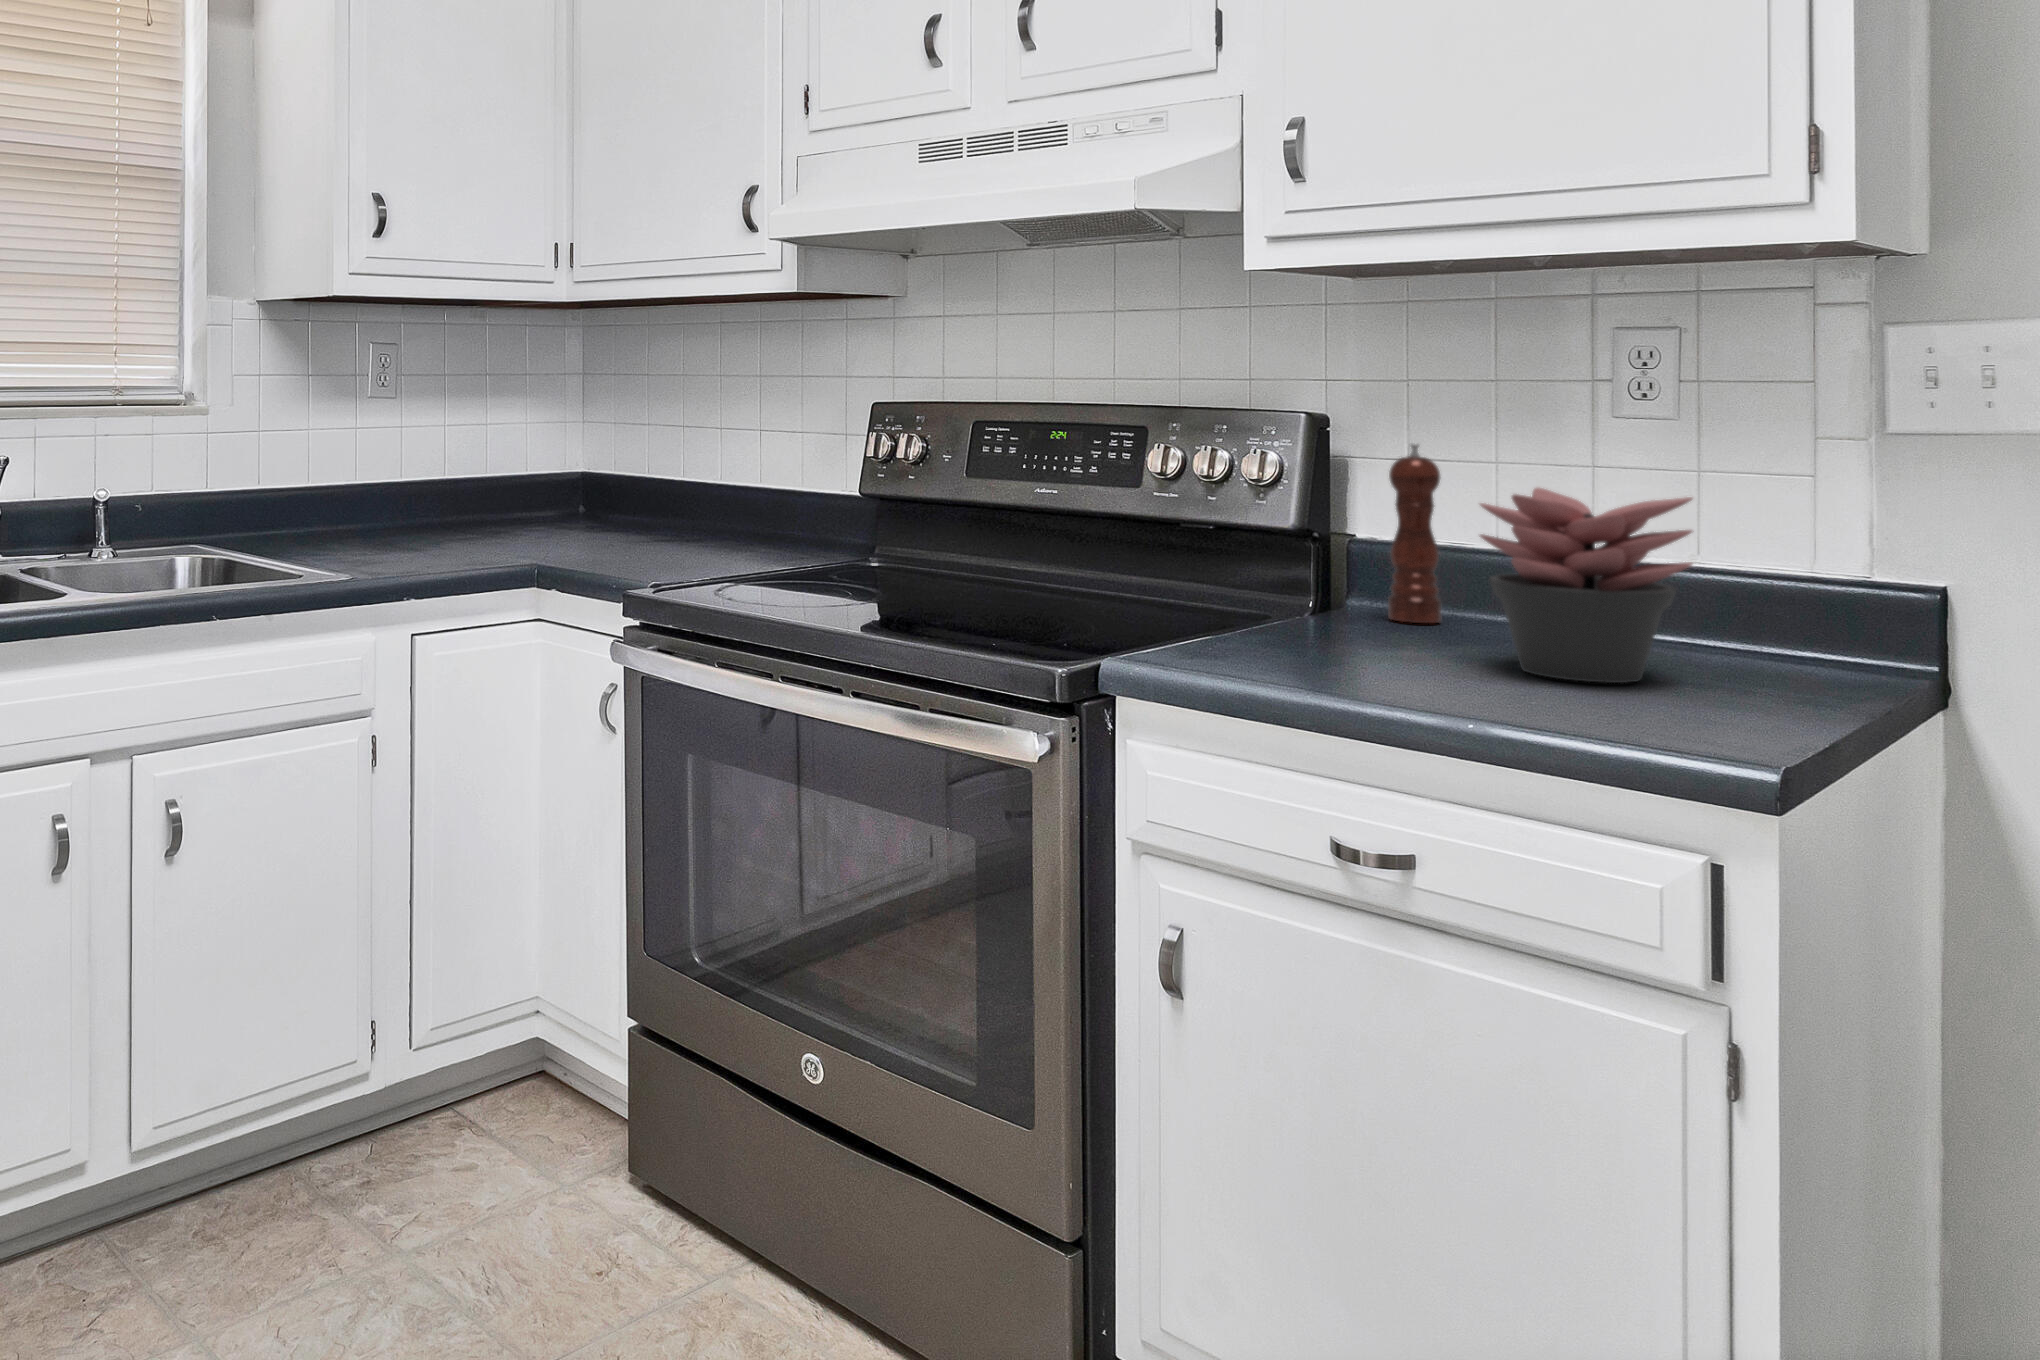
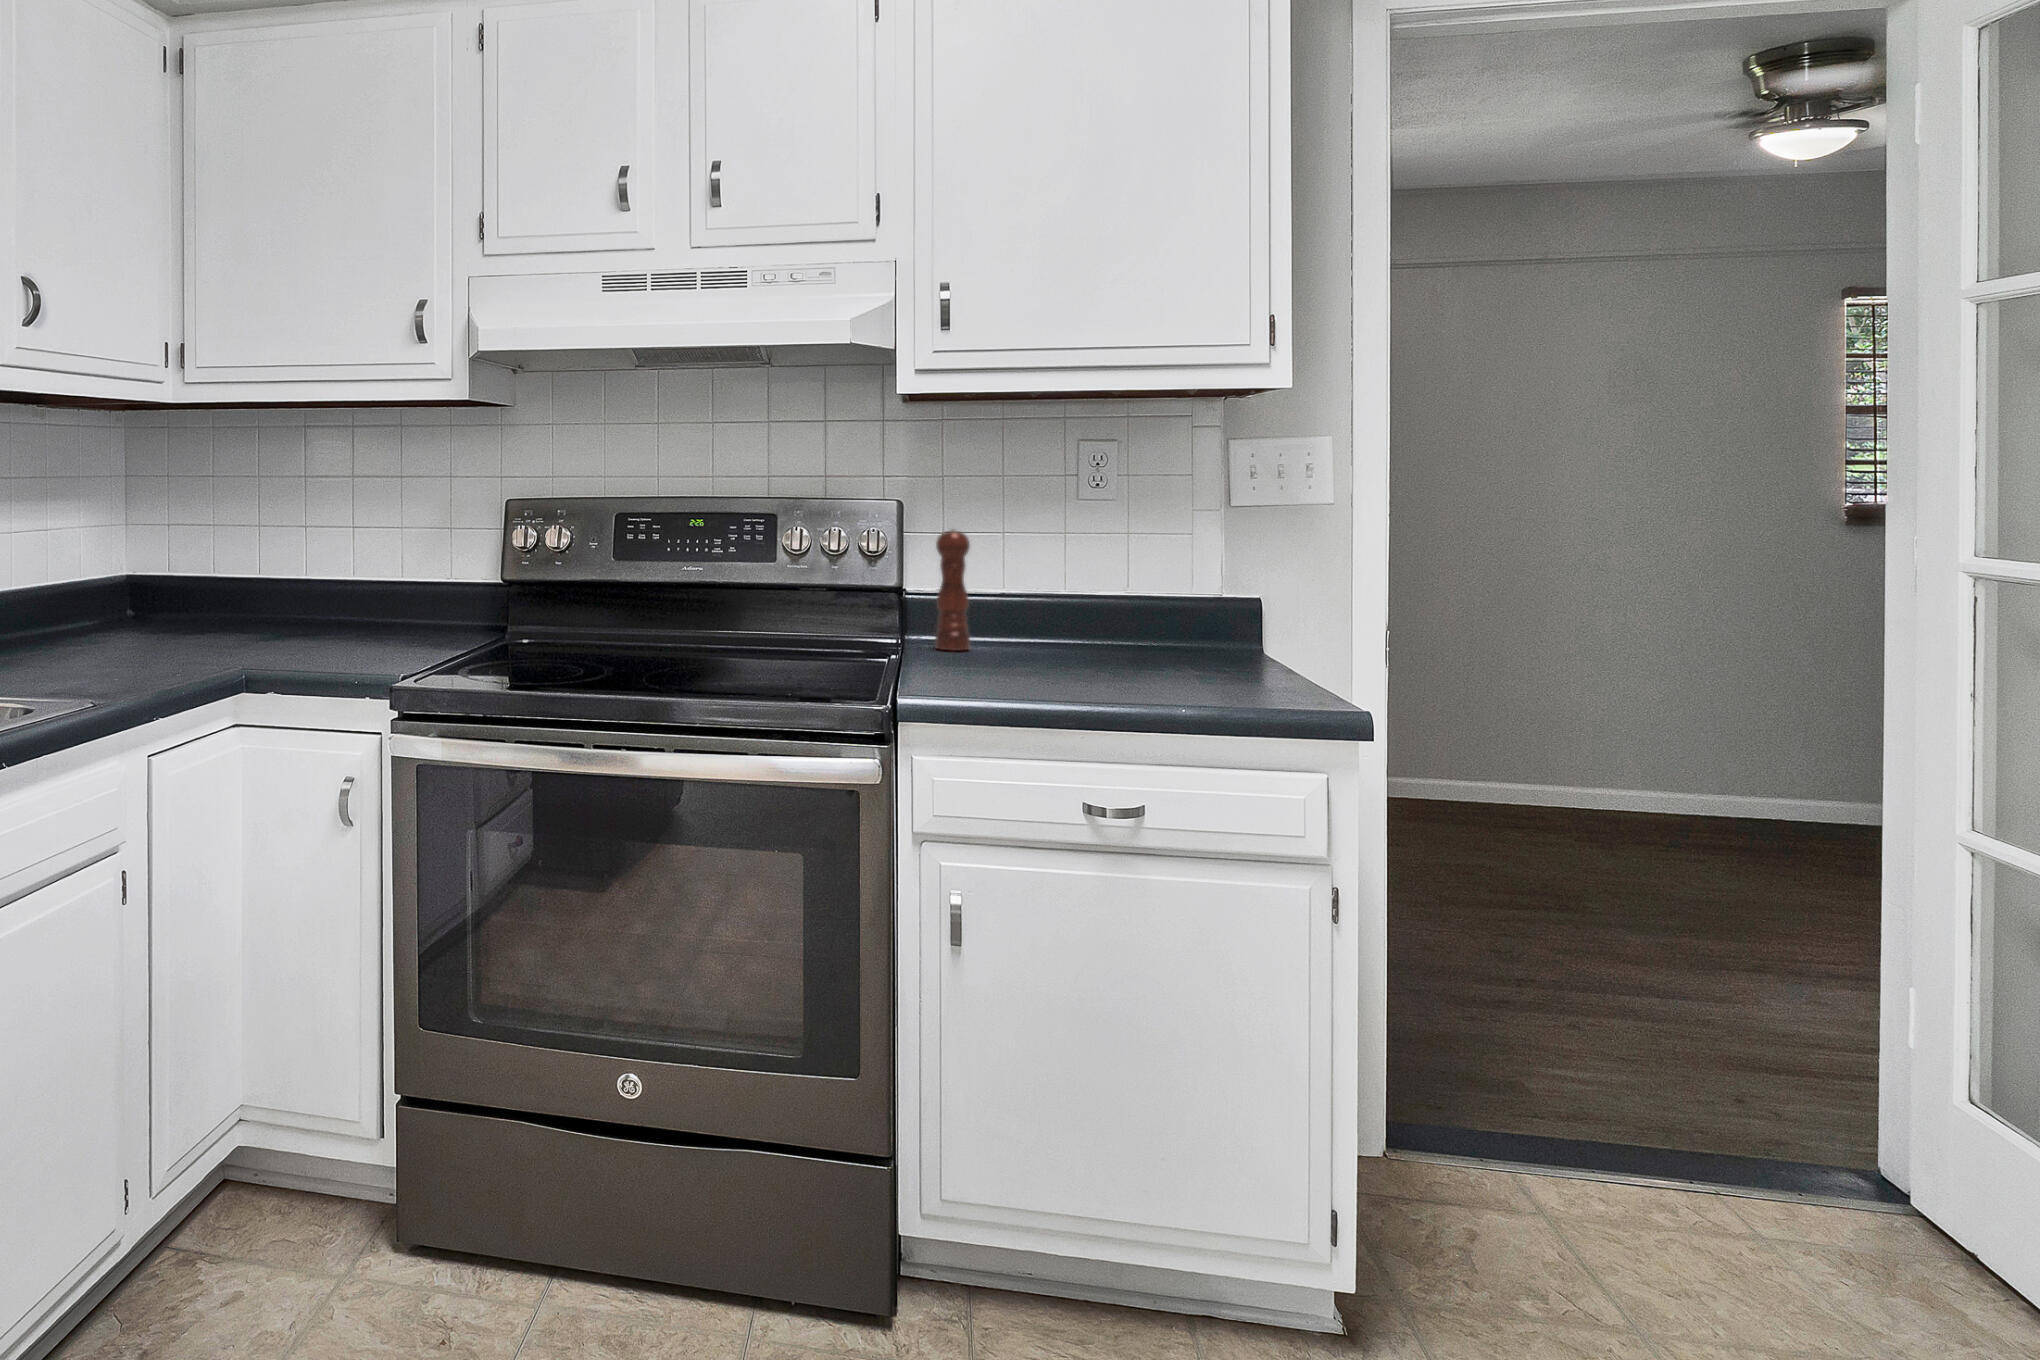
succulent plant: present [1480,488,1692,683] -> none [1066,549,1191,677]

